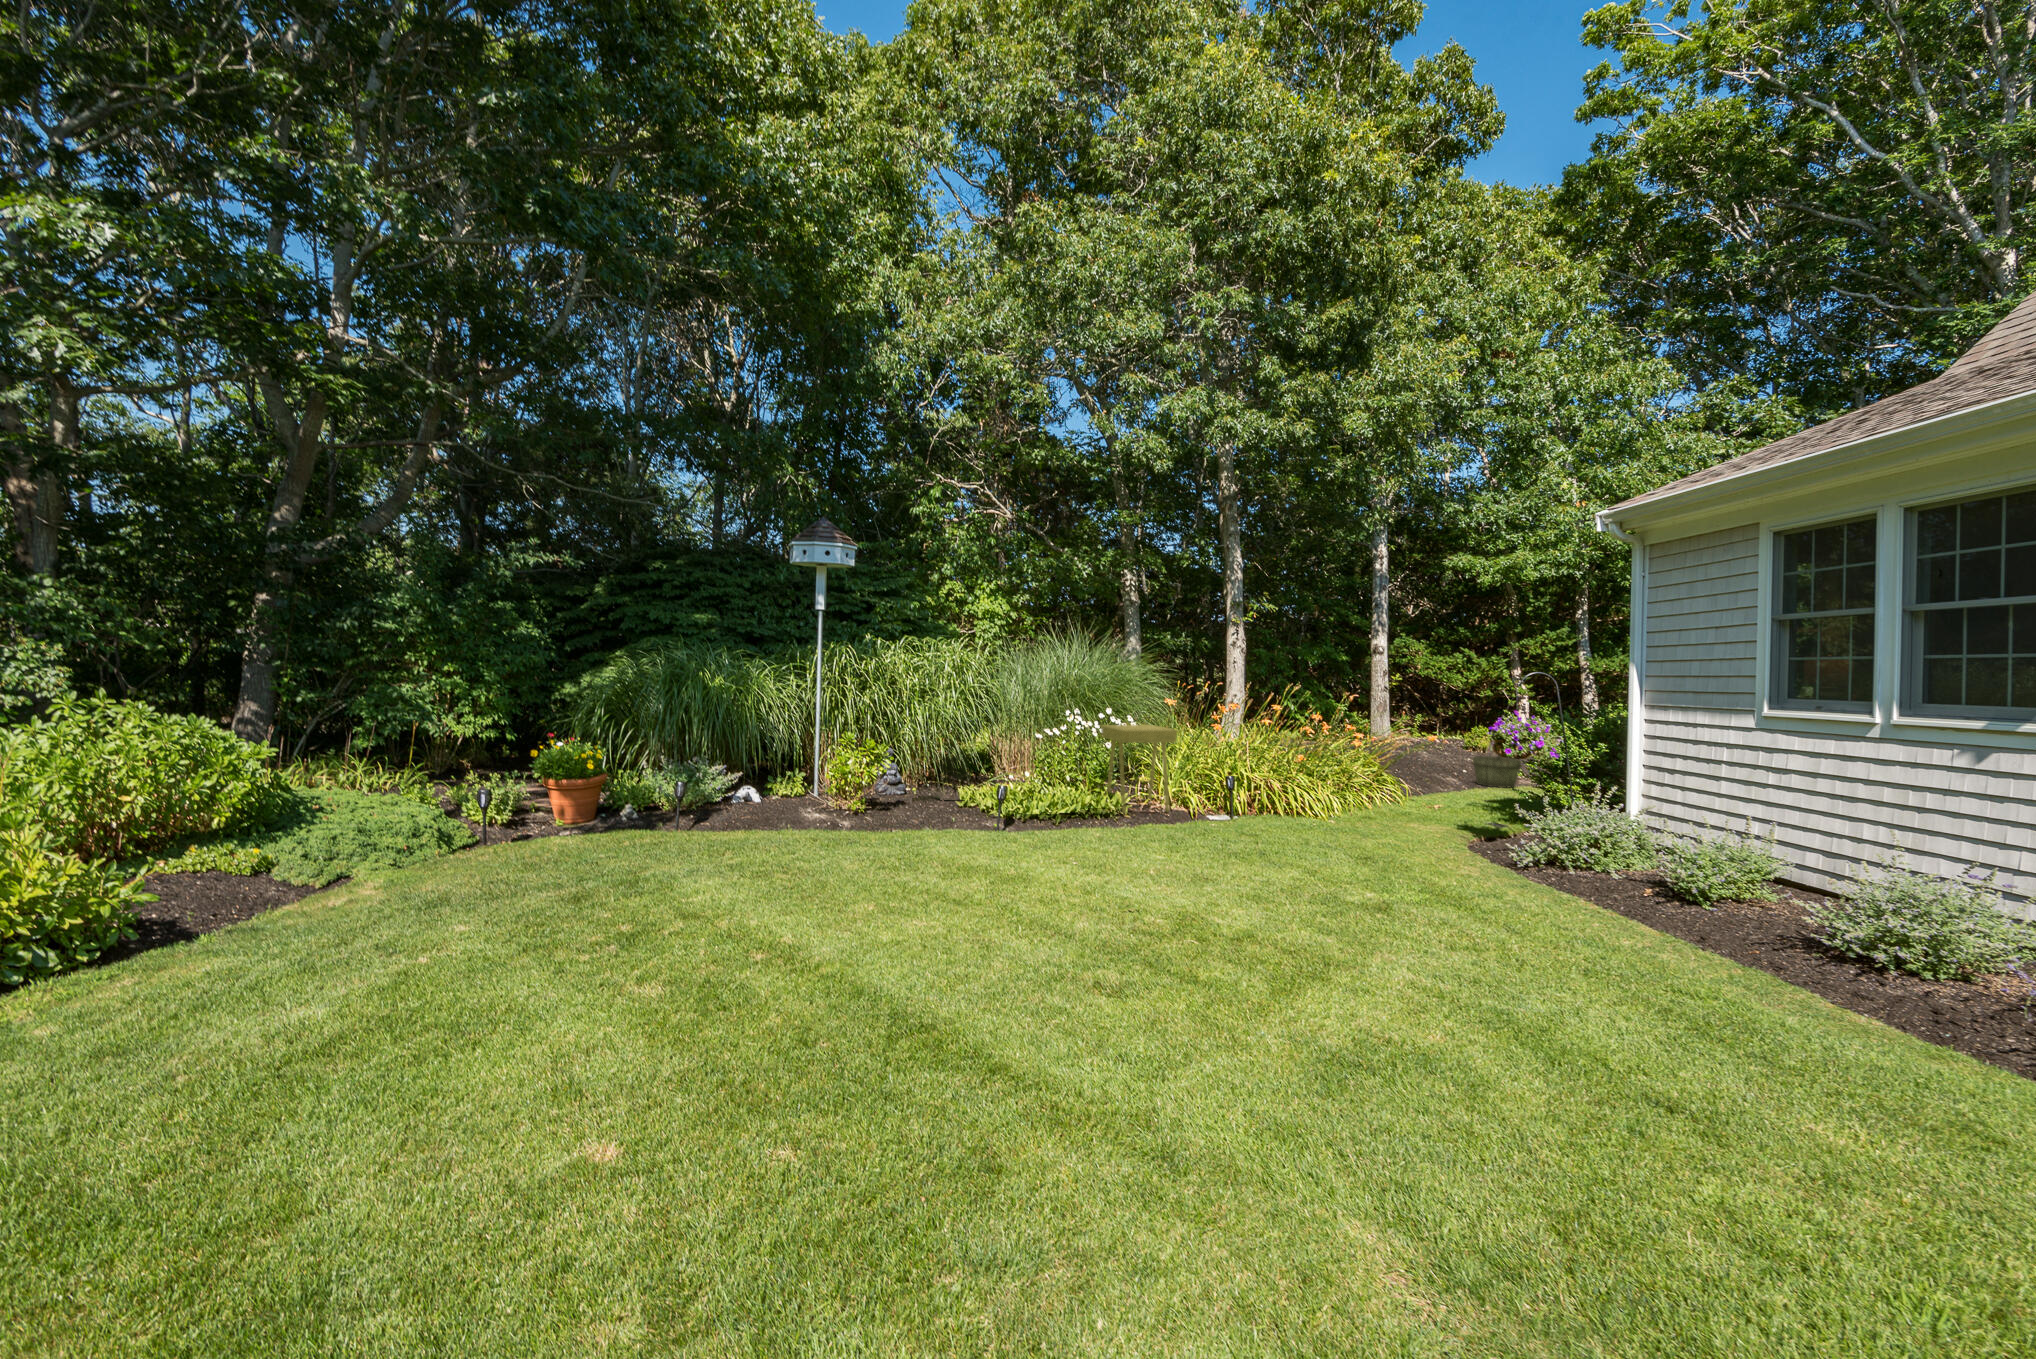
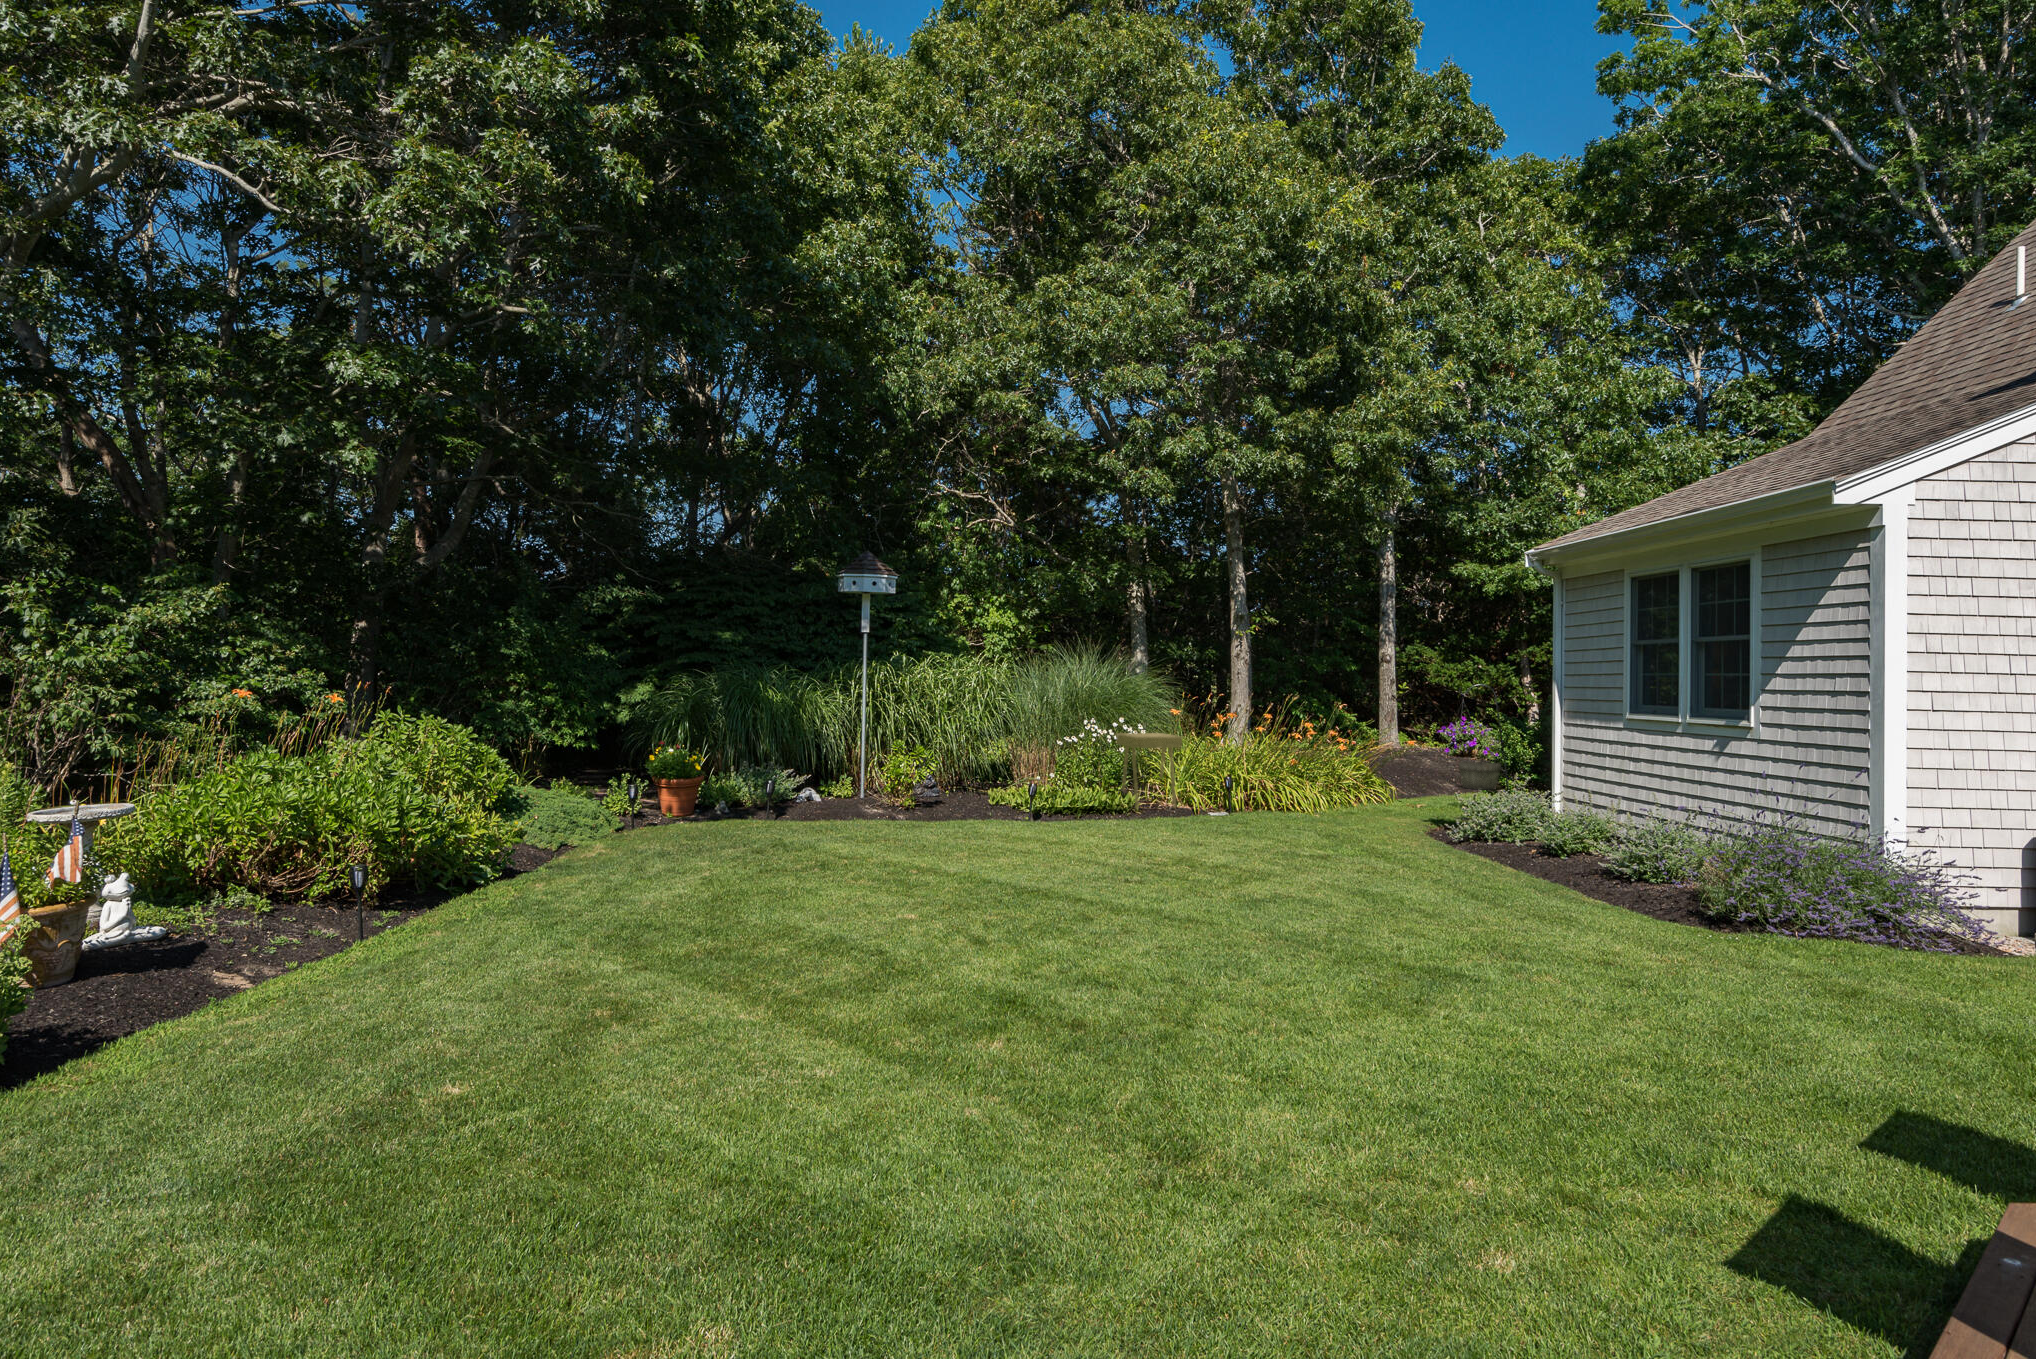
potted tree: present [937,740,971,799] -> none [968,744,1002,802]

